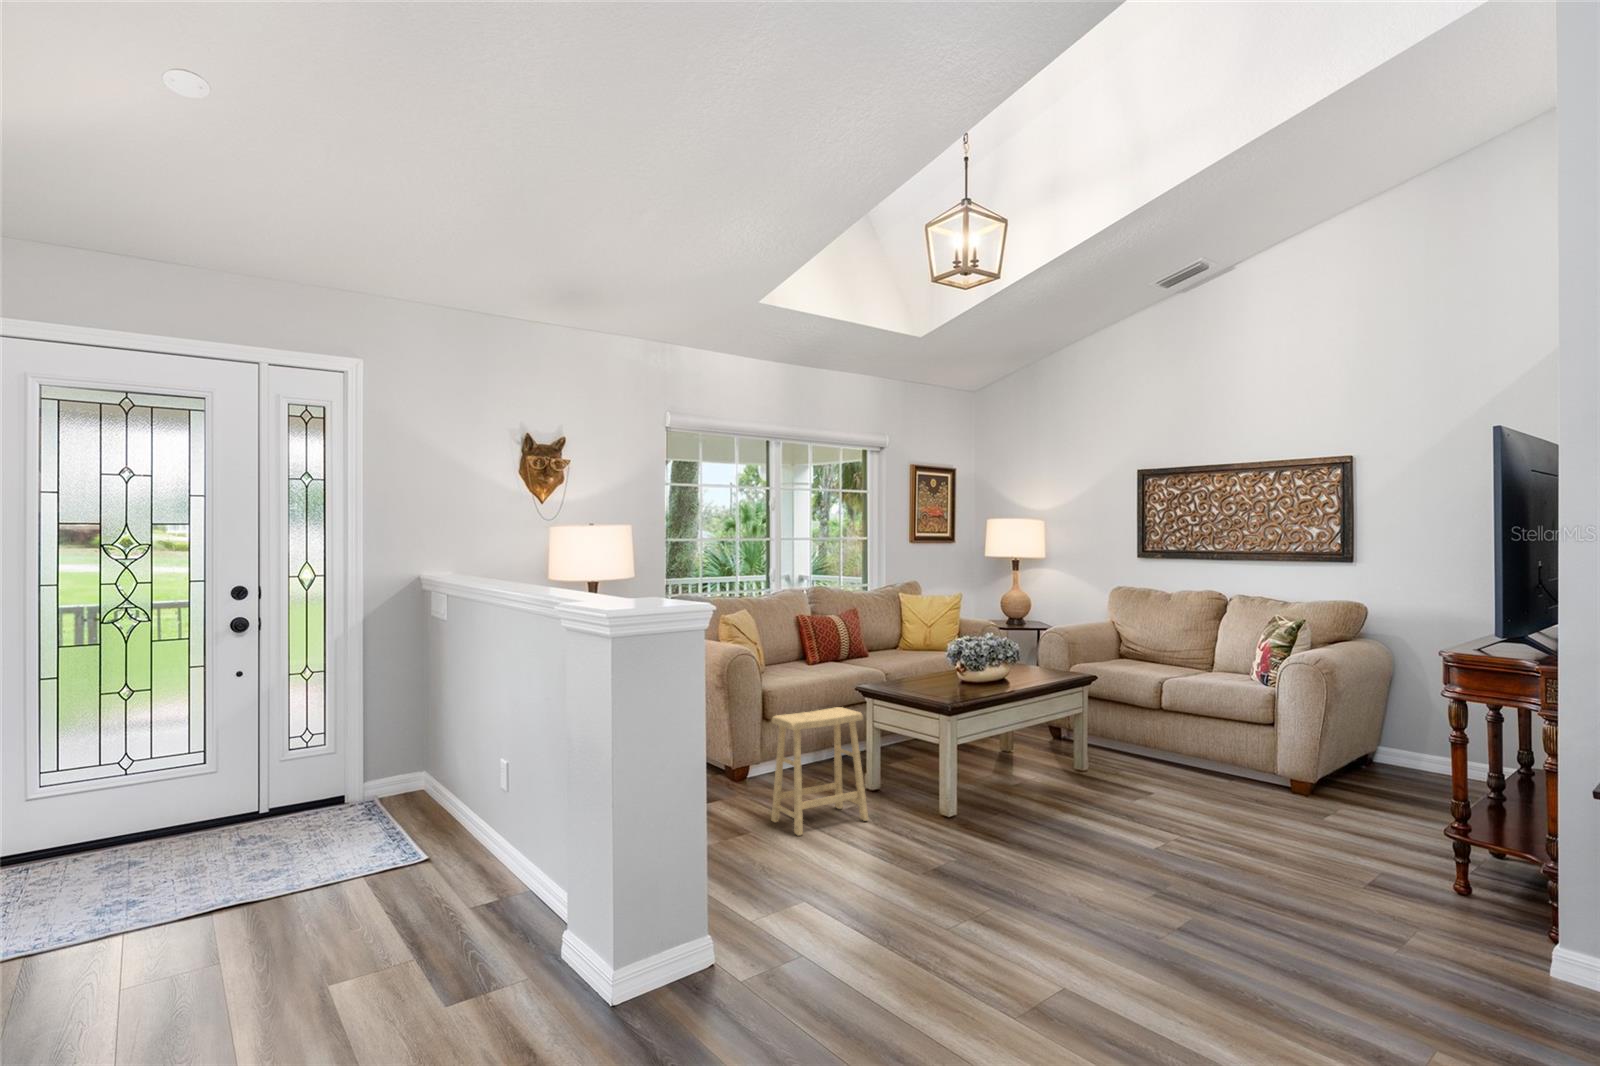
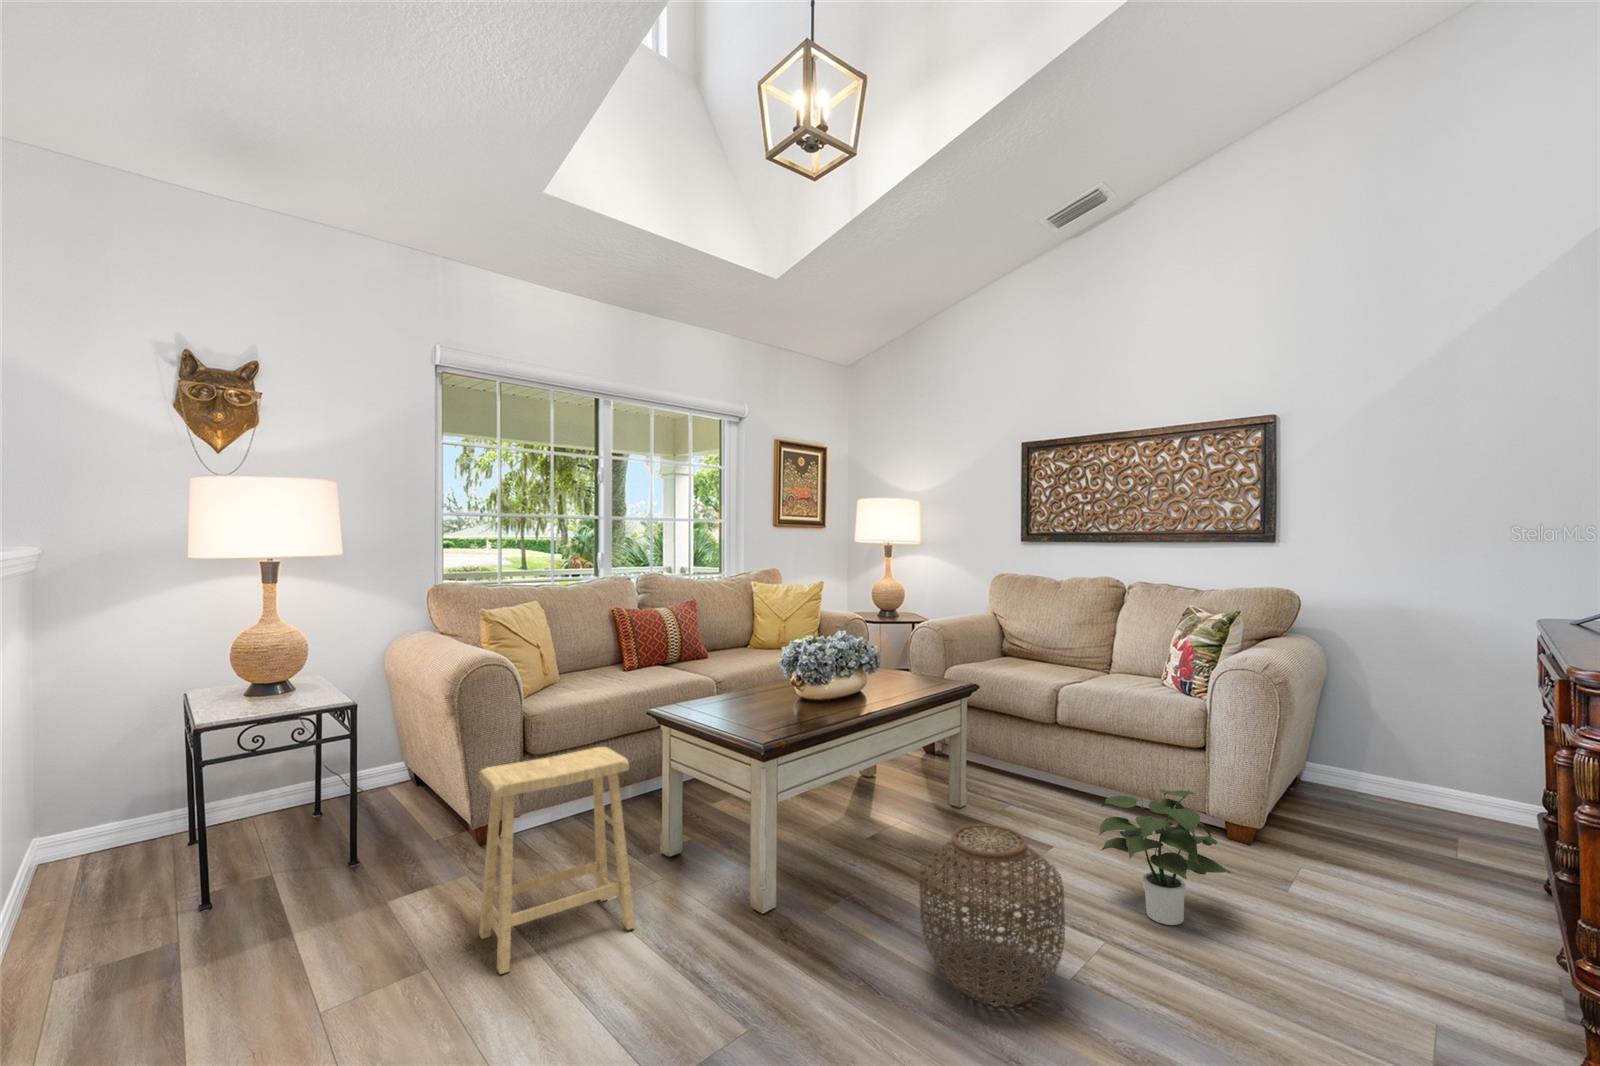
potted plant: none [1180,742,1272,830] -> present [1099,790,1232,925]
woven basket: none [1057,753,1149,856] -> present [919,824,1065,1006]

